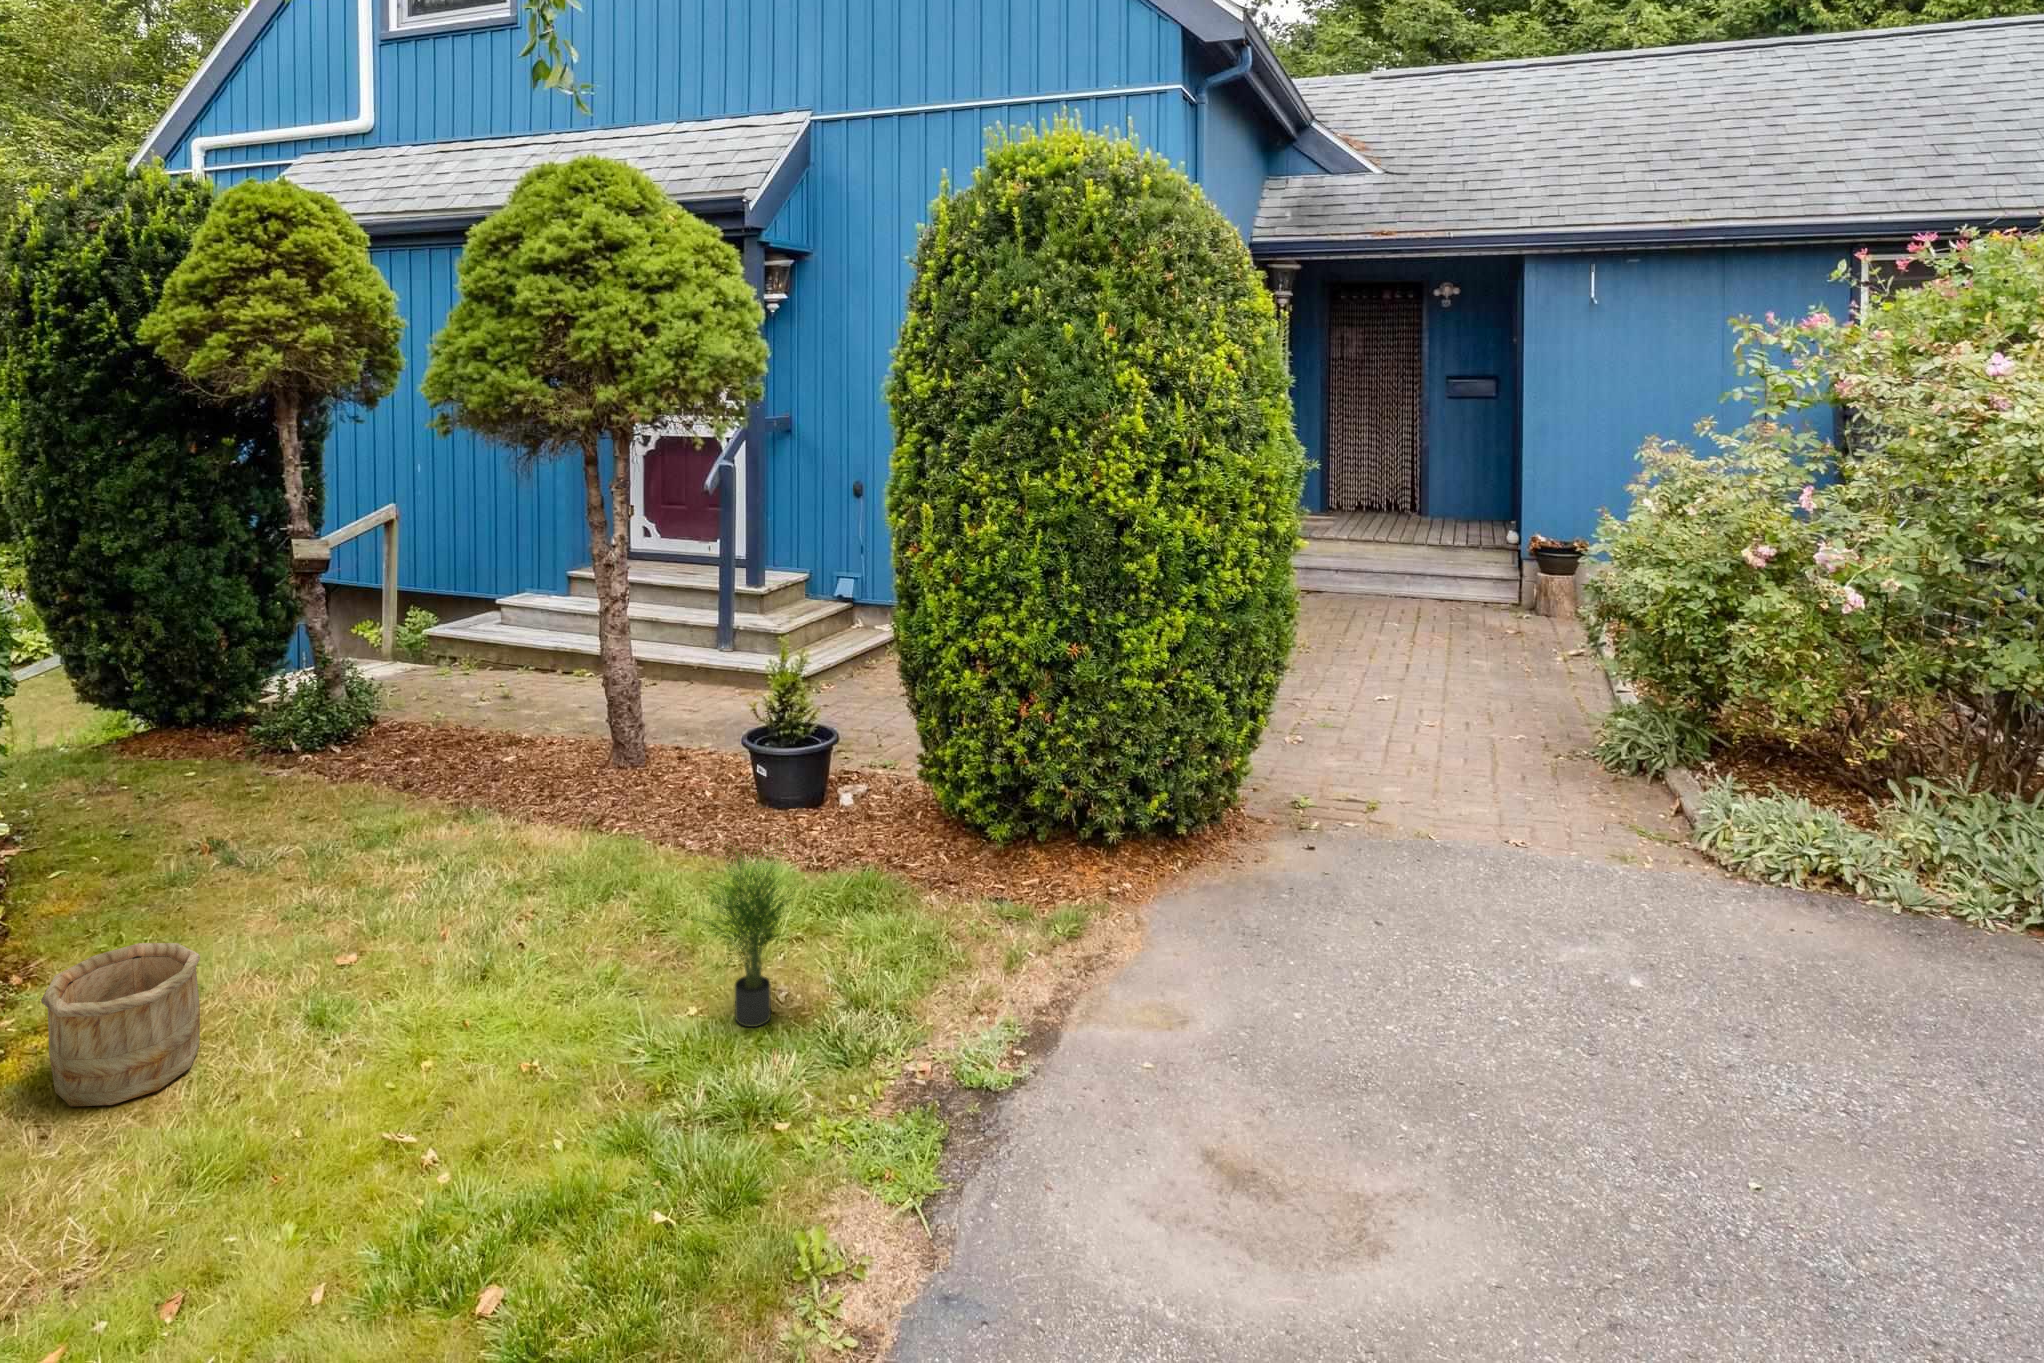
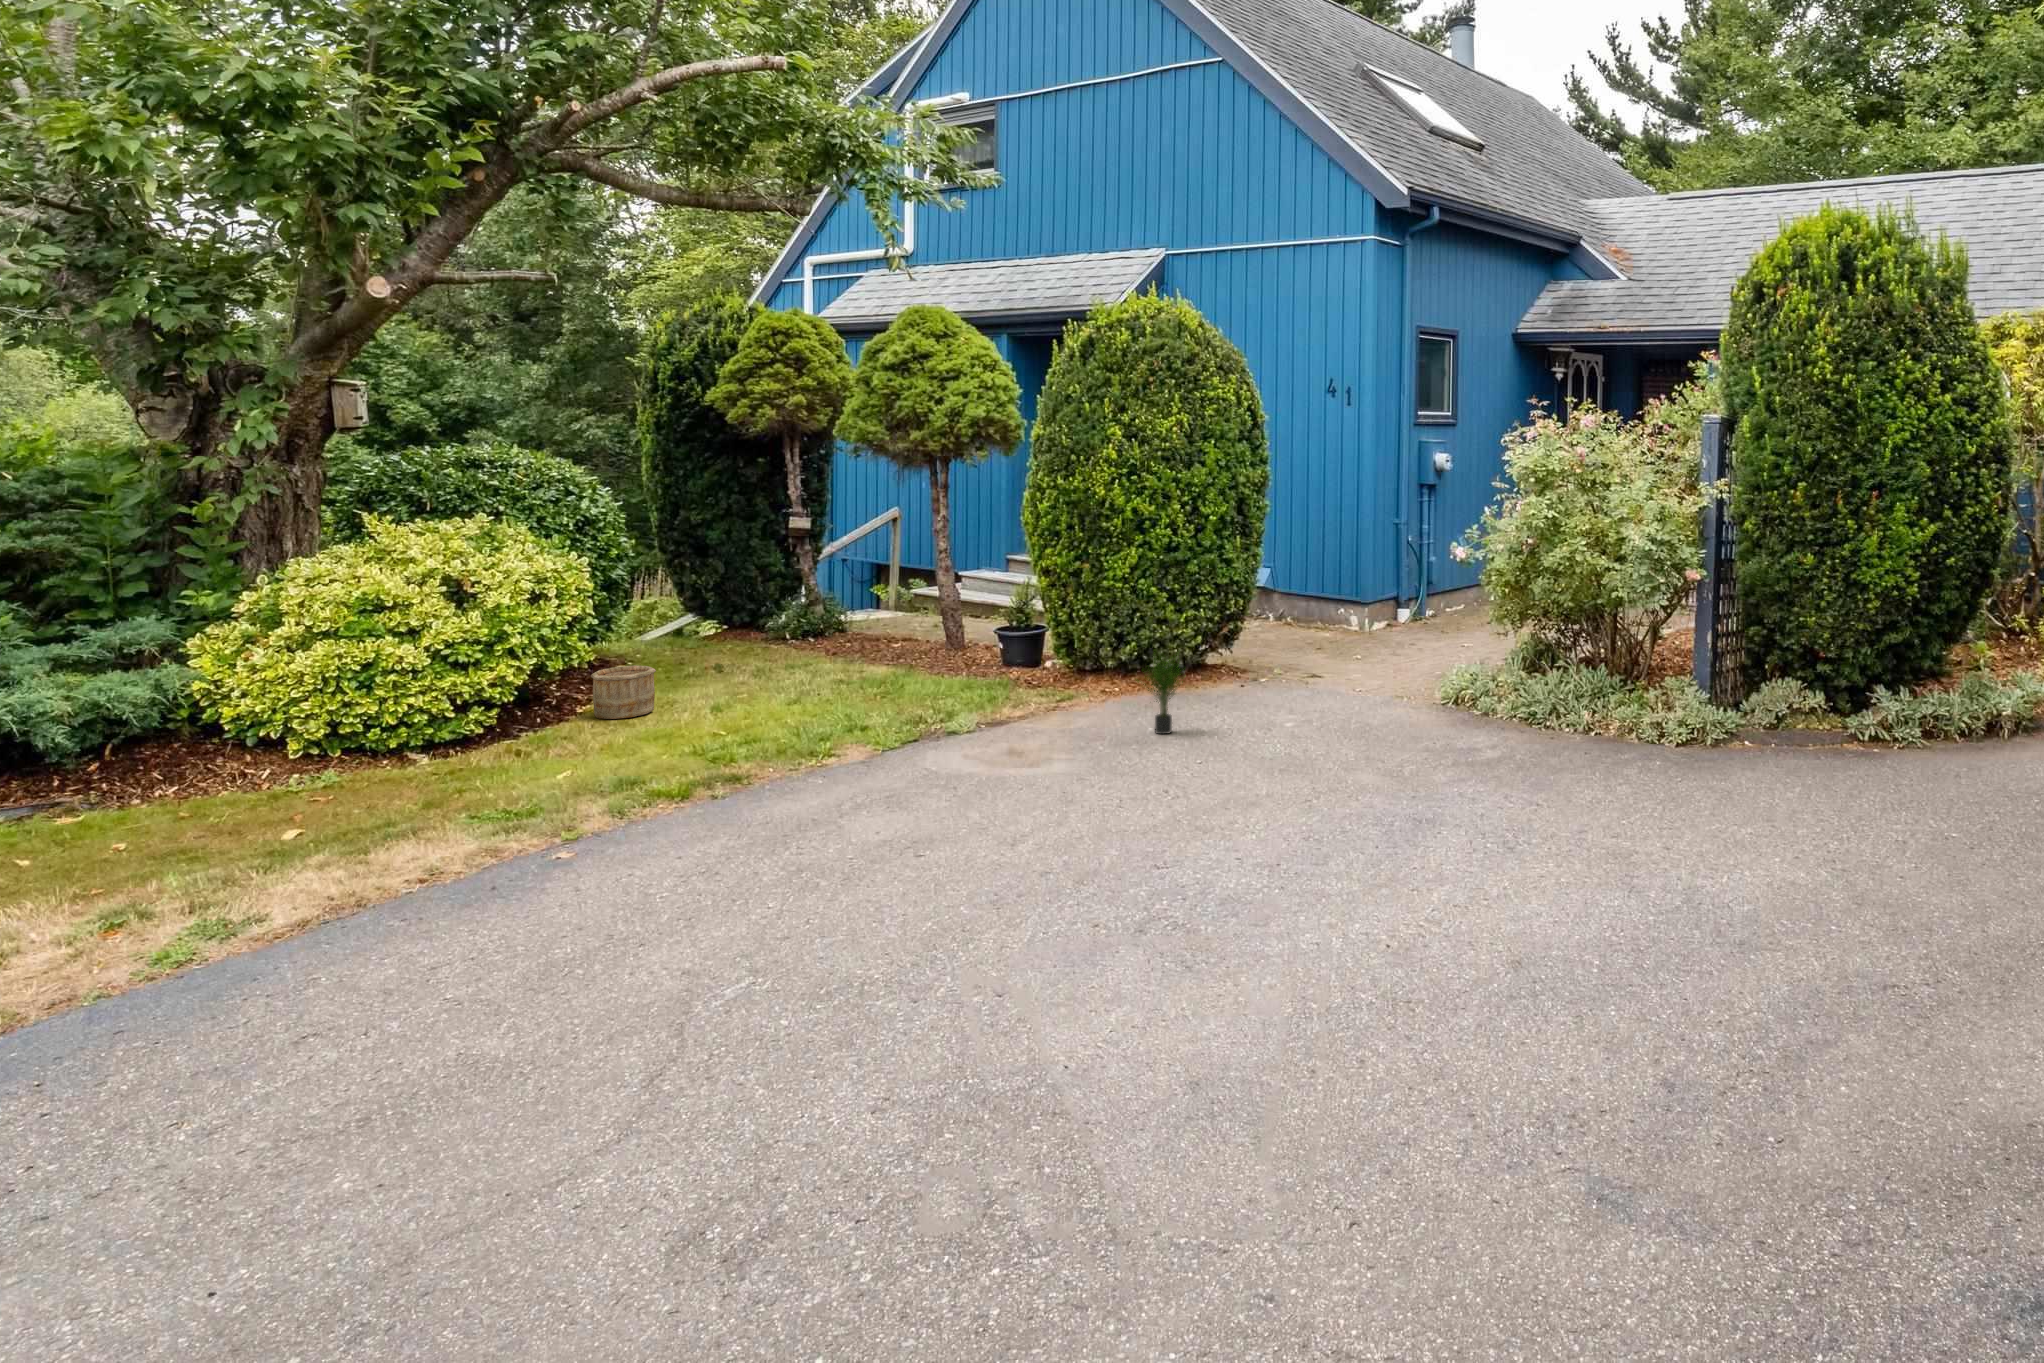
potted plant: present [692,837,799,1027] -> present [1143,657,1183,734]

